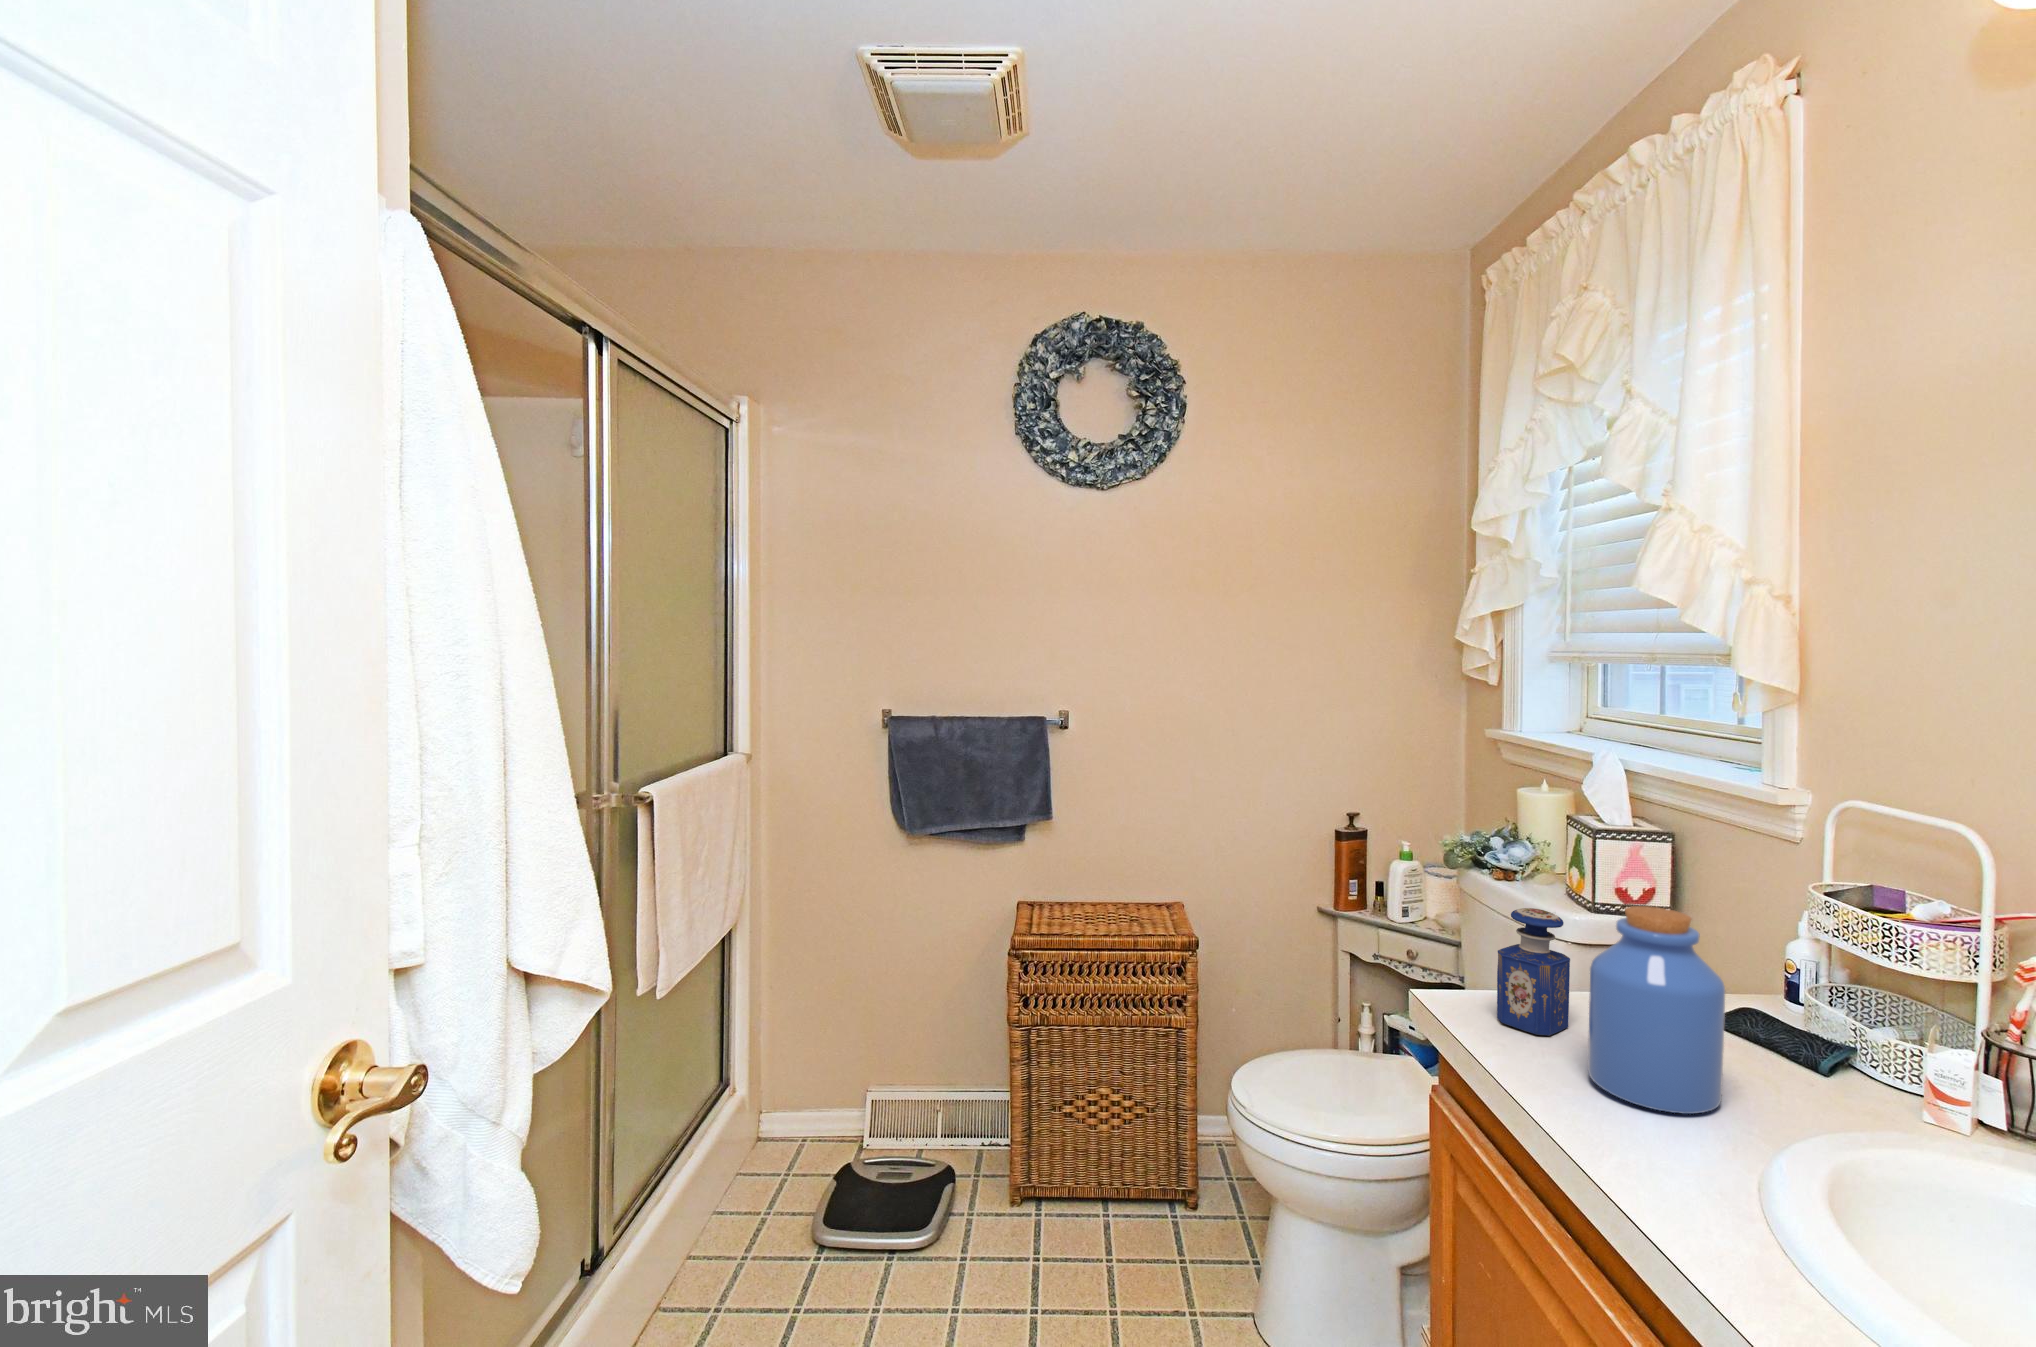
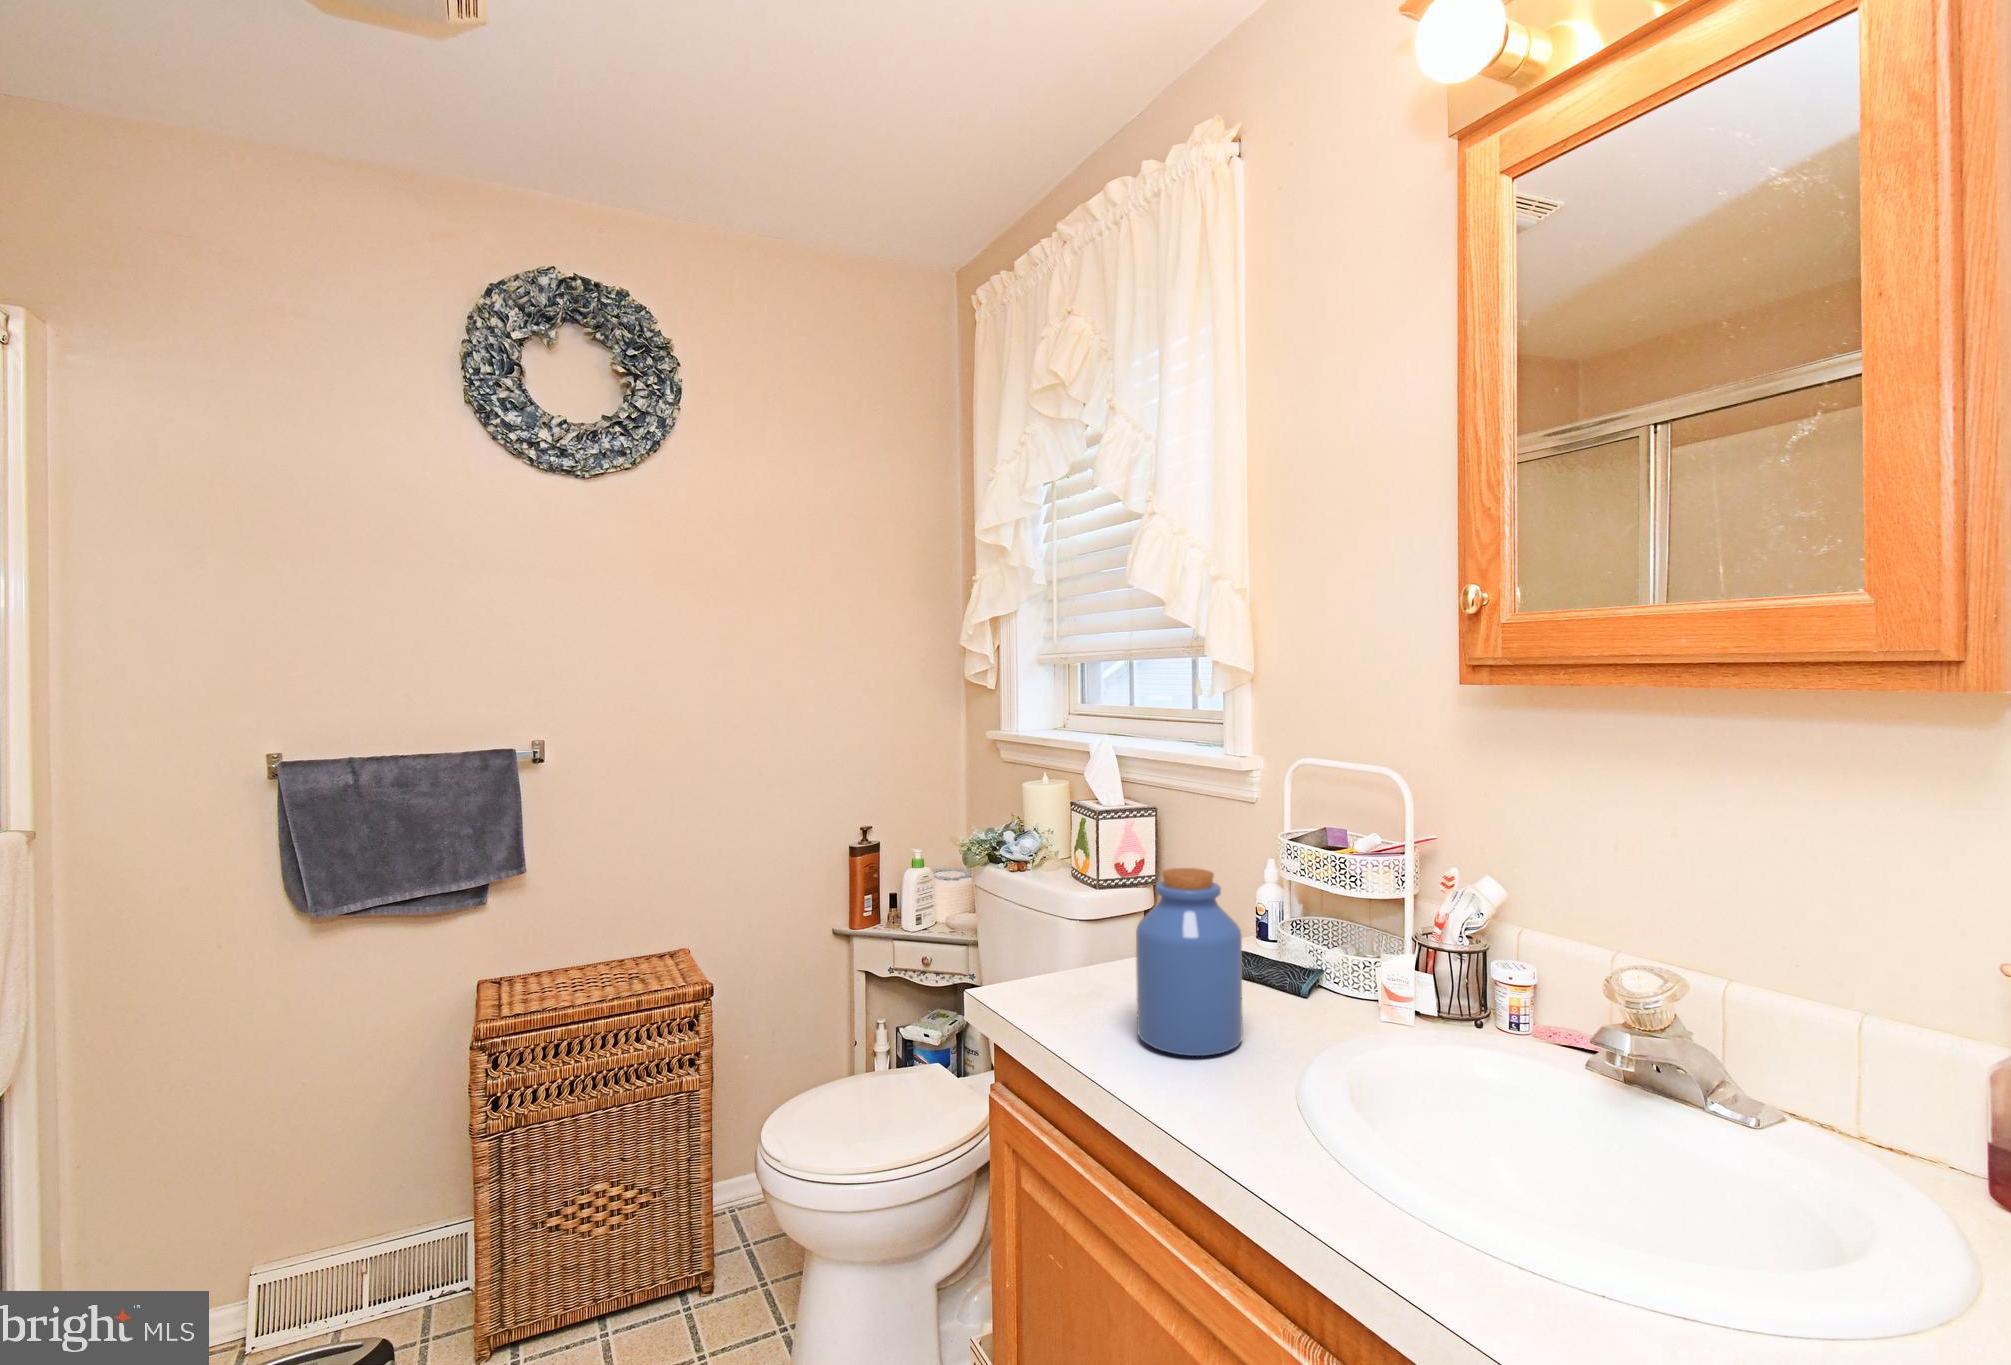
perfume bottle: present [1497,908,1570,1036] -> none [1046,888,1108,1010]

